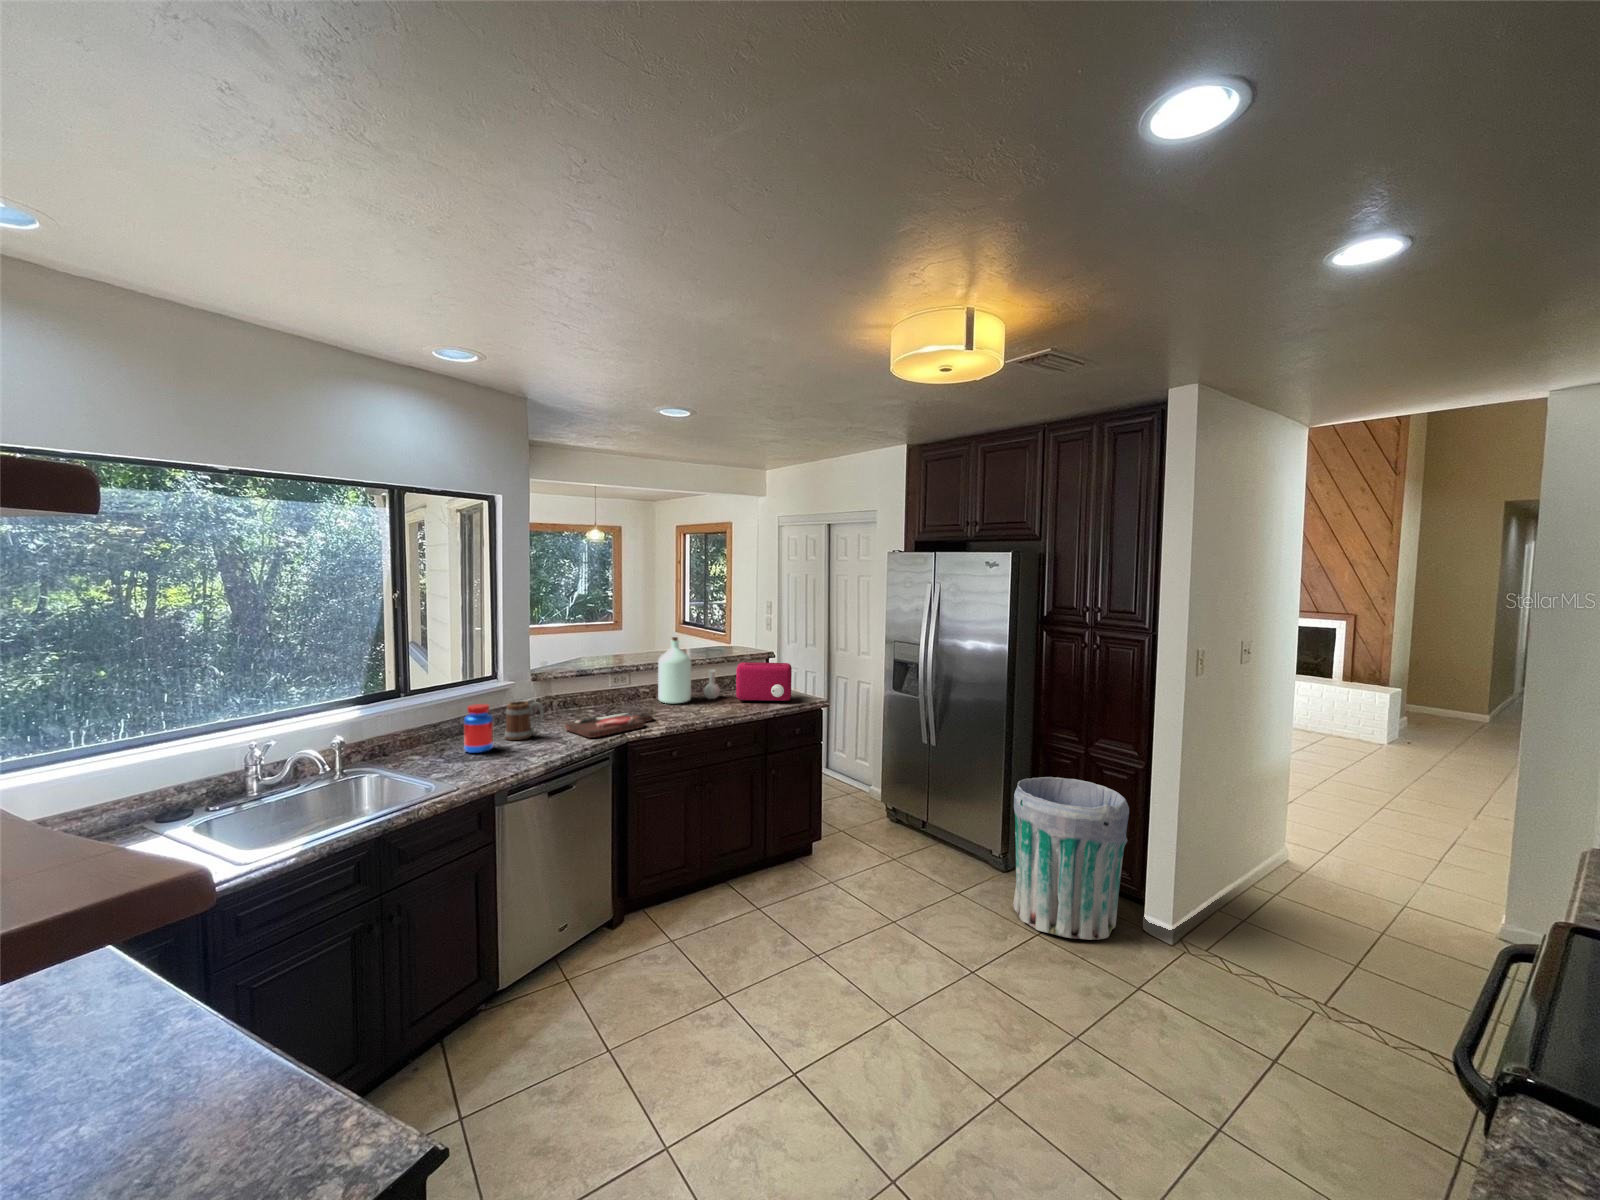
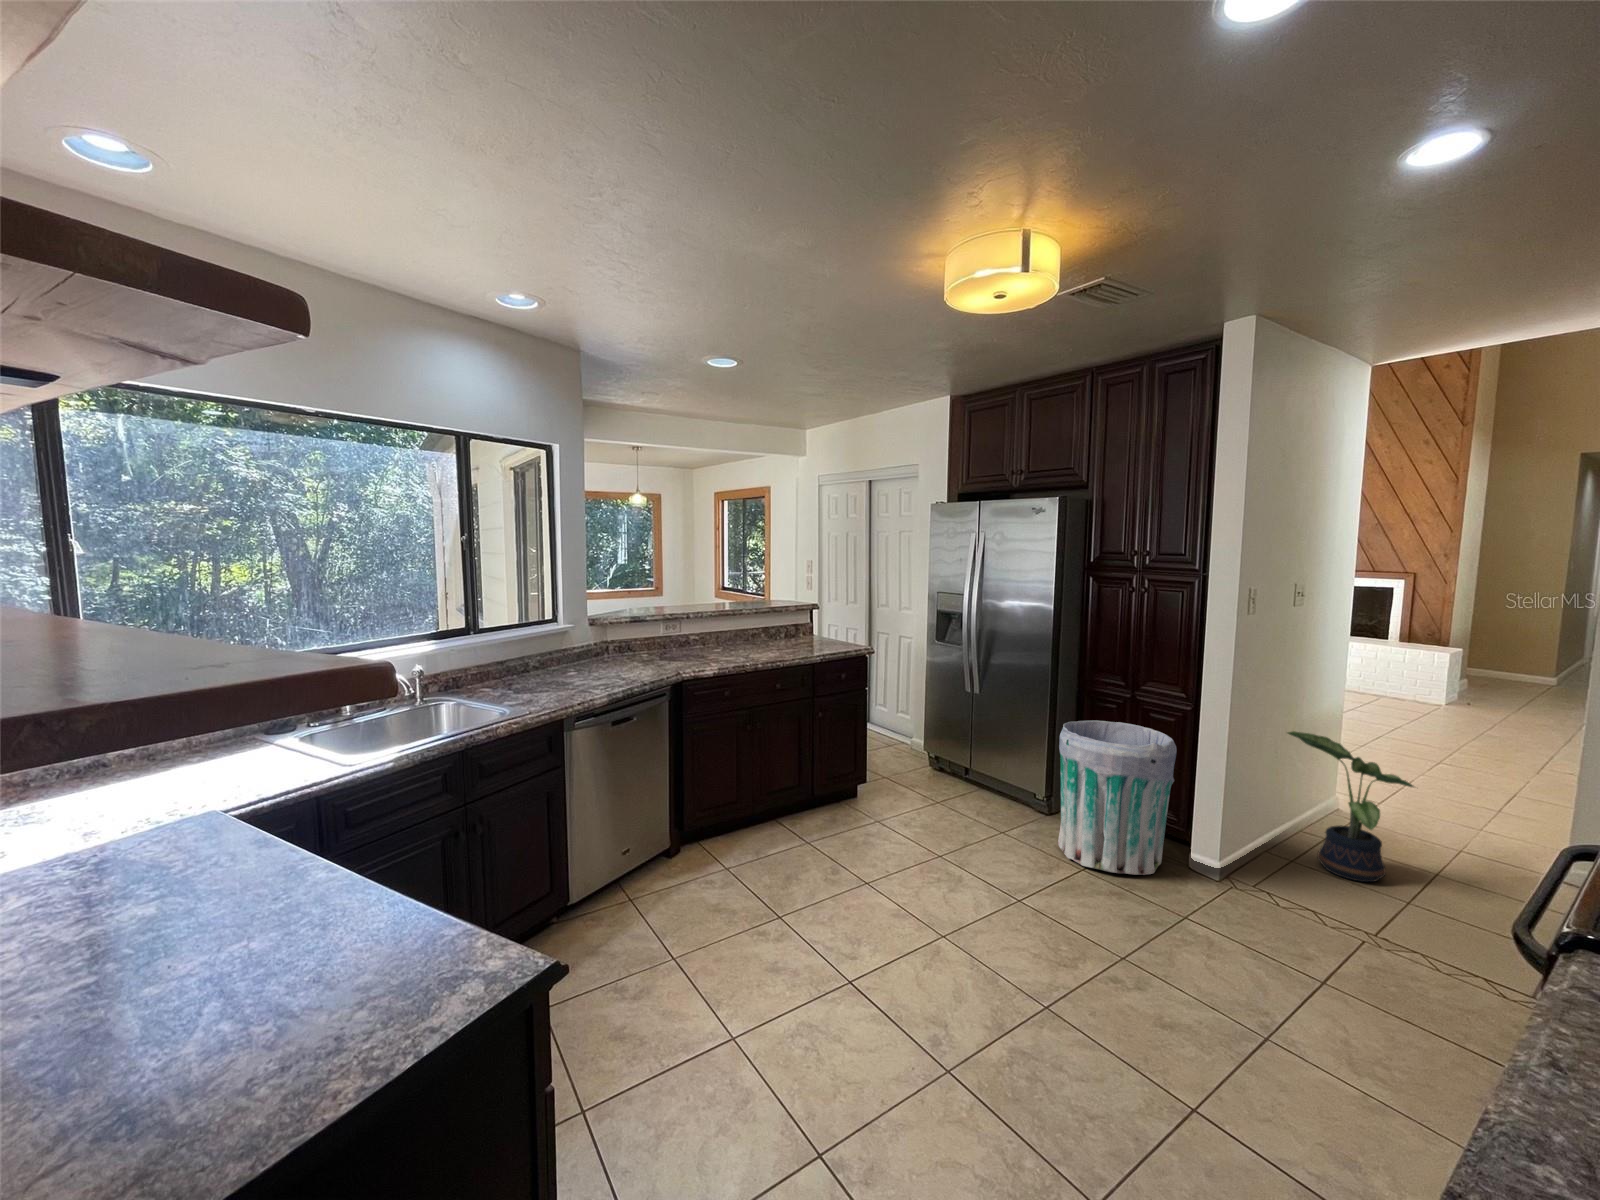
bottle: present [658,637,720,703] -> none [708,586,767,650]
toaster: present [736,662,792,702] -> none [783,611,837,650]
mug: present [505,701,544,740] -> none [567,641,603,677]
jar: present [464,704,493,753] -> none [530,641,558,687]
cutting board: present [565,713,653,738] -> none [623,655,705,676]
potted plant: none [1236,789,1364,943] -> present [1288,731,1414,882]

